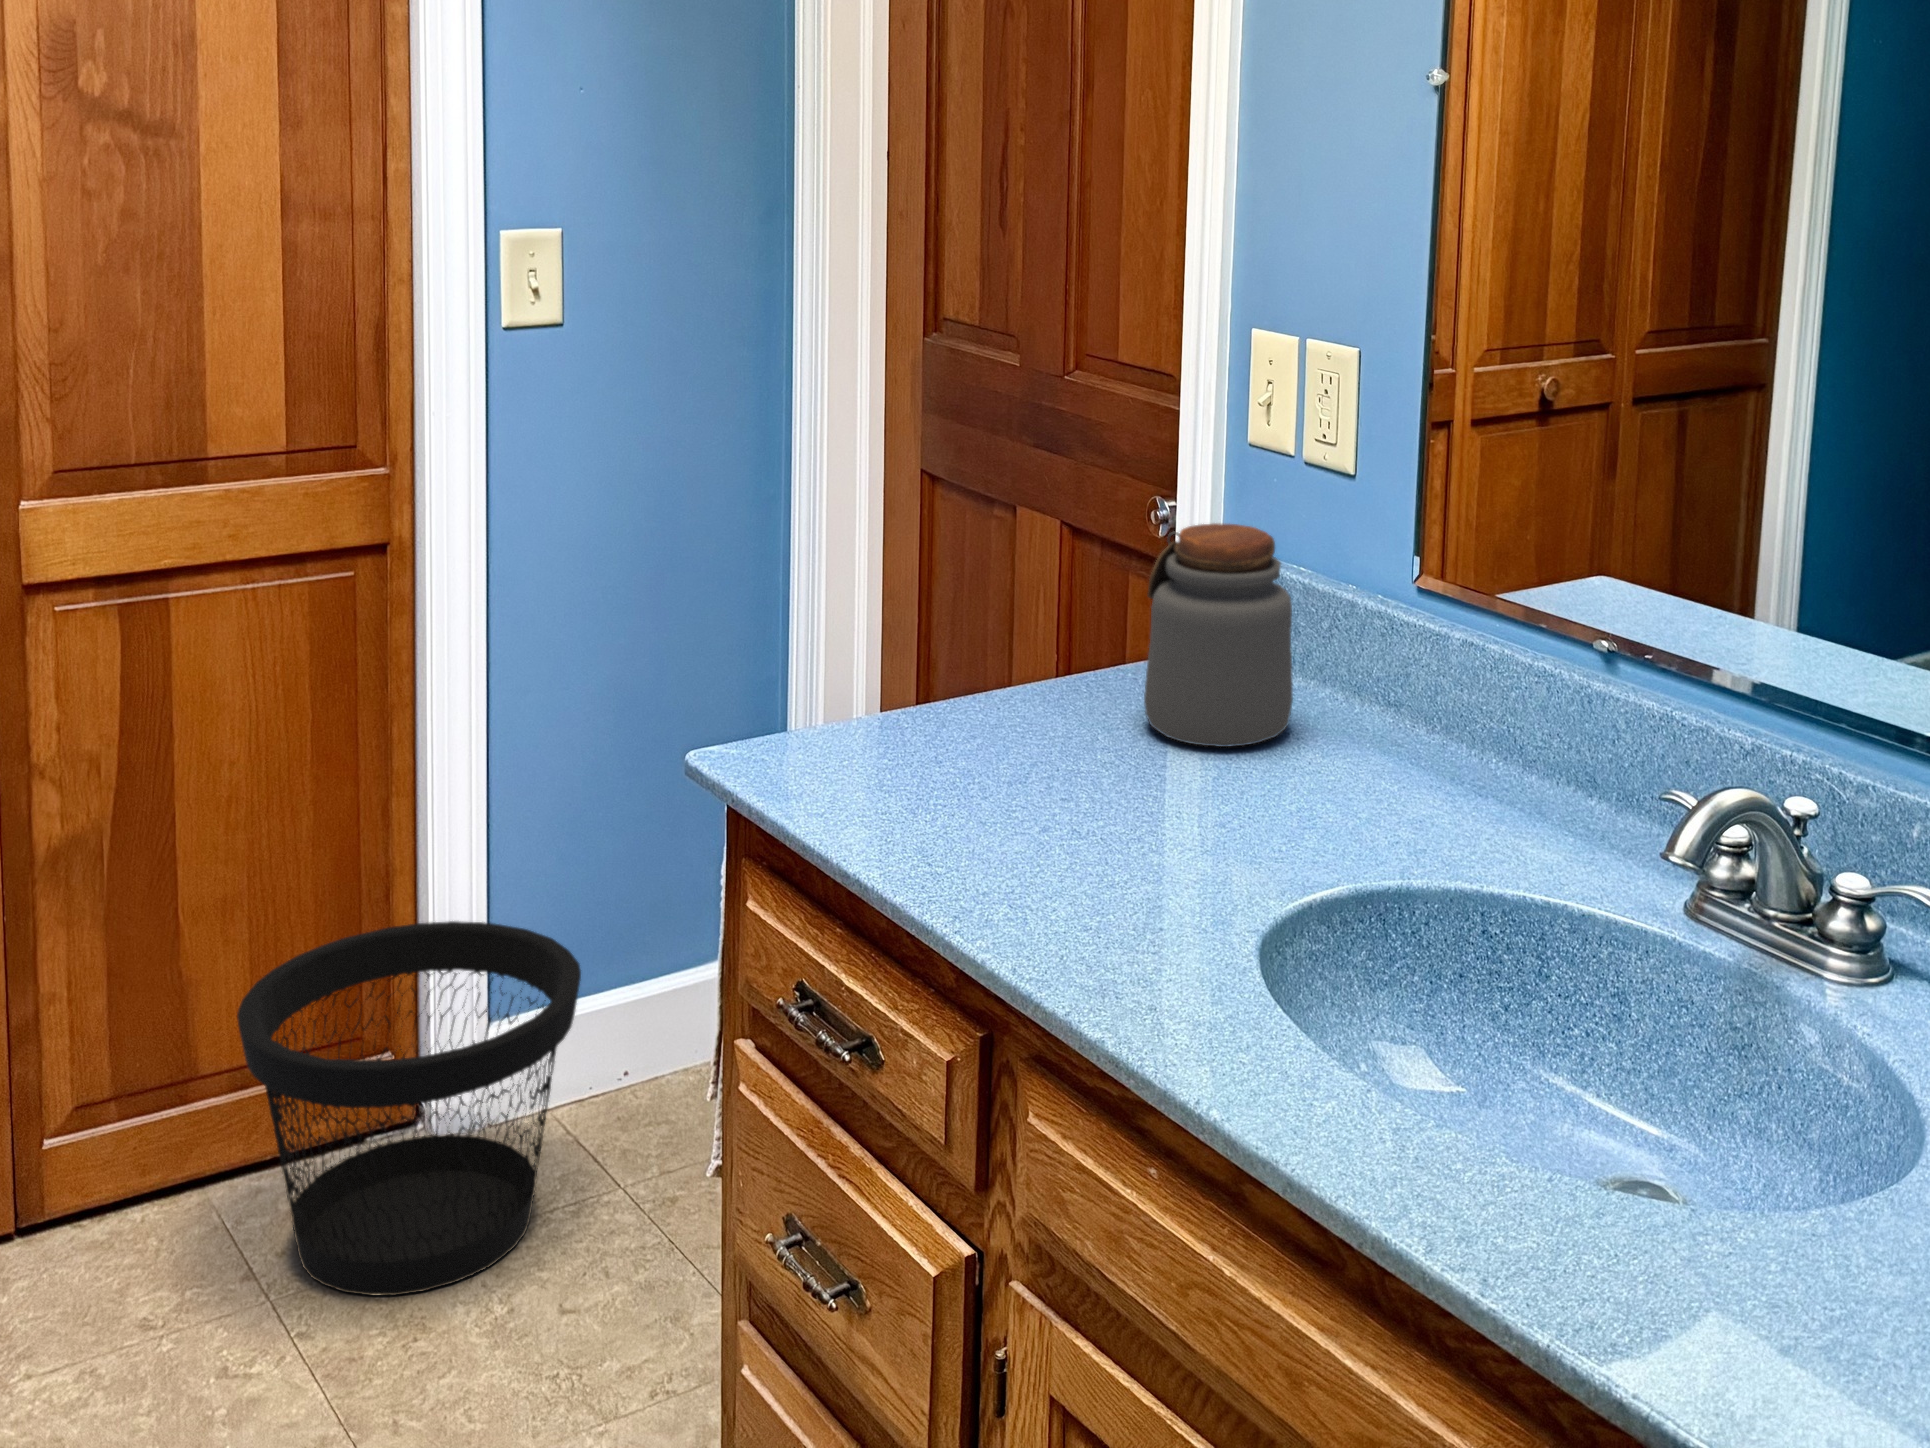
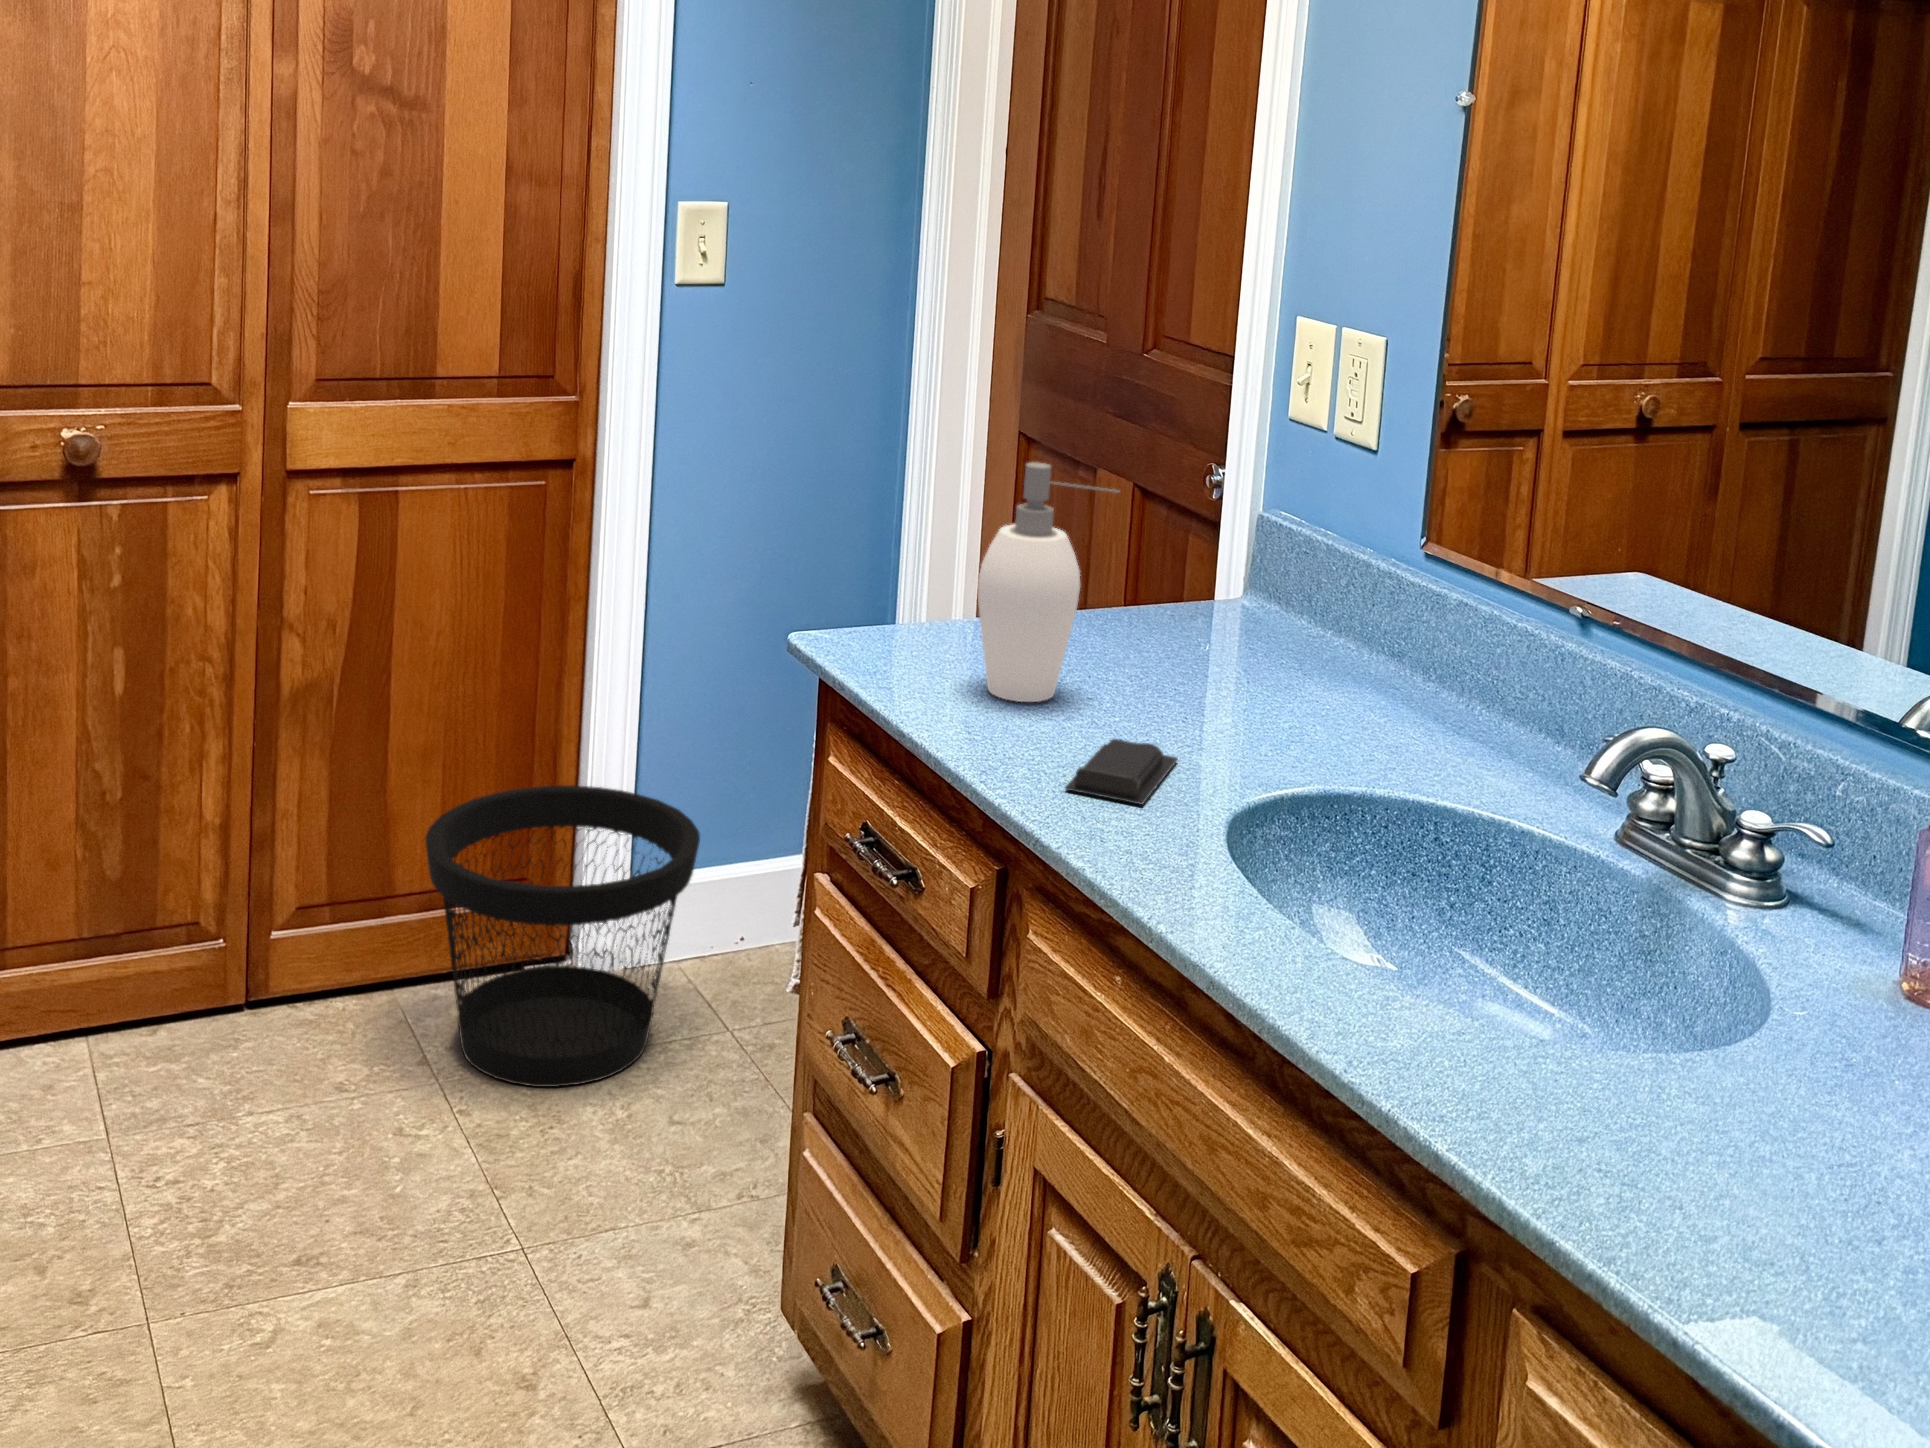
jar: present [1144,523,1293,747] -> none [1173,480,1309,673]
soap dispenser: none [924,529,1088,815] -> present [978,462,1119,702]
soap bar: none [1059,856,1182,942] -> present [1065,739,1178,805]

